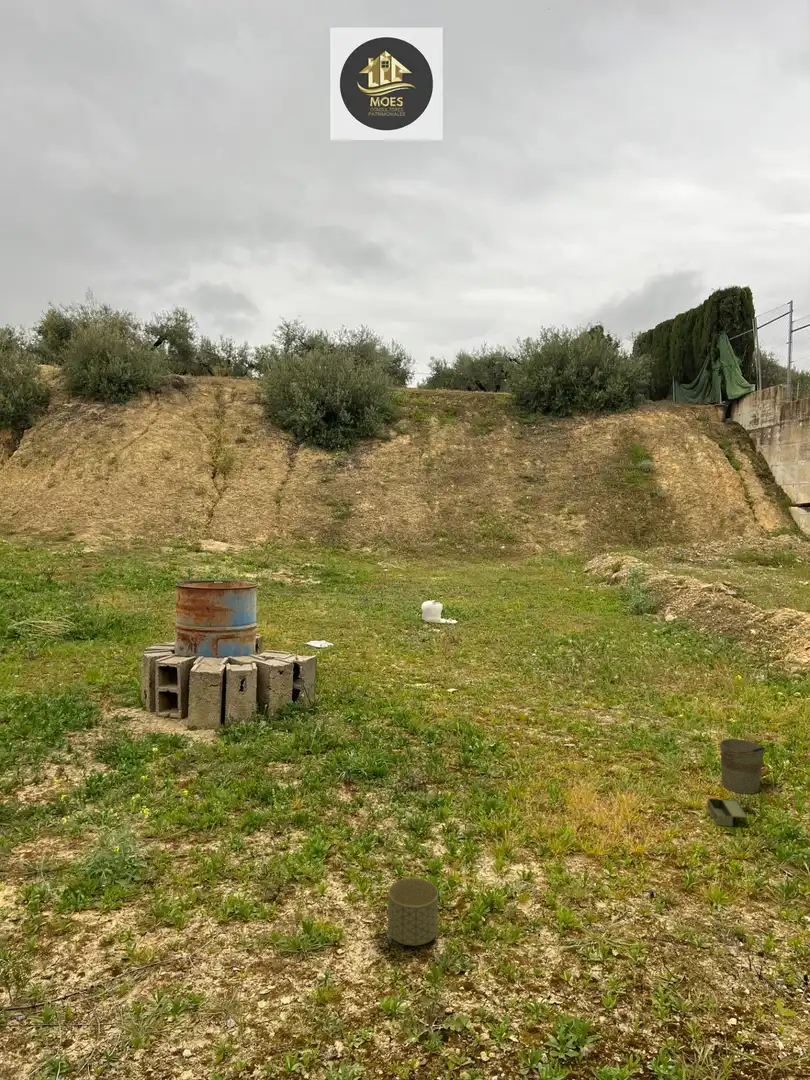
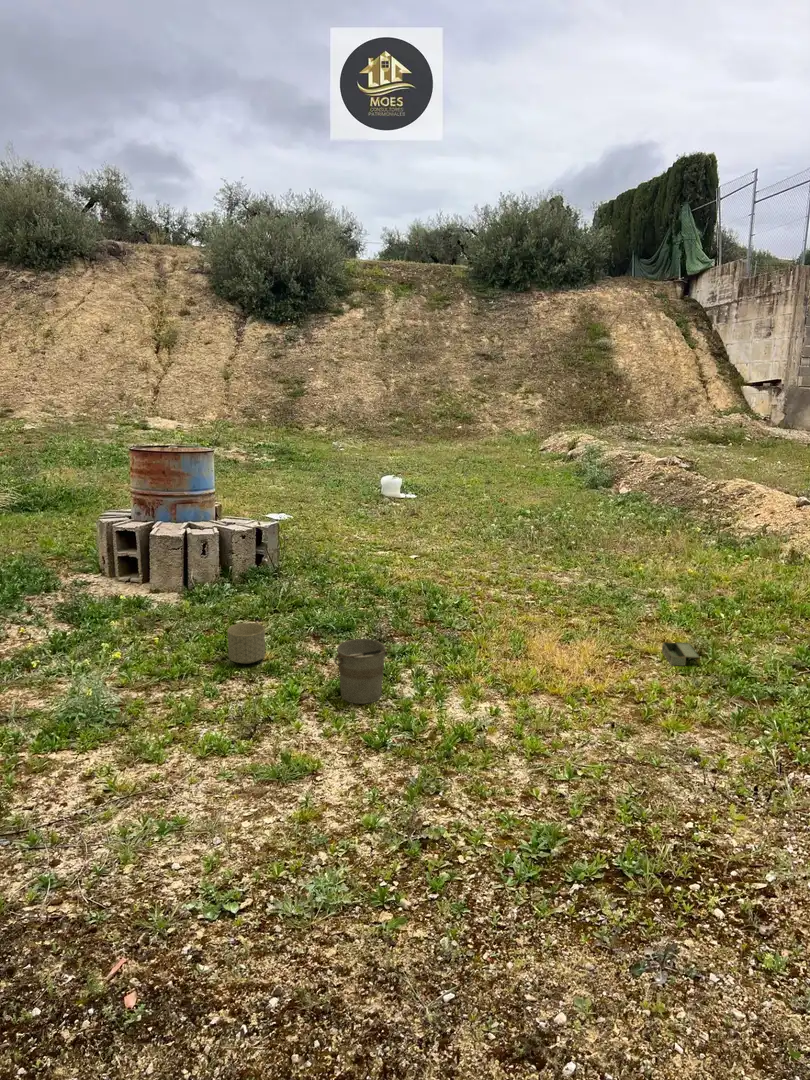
bucket: present [720,739,768,794] -> present [334,639,391,704]
planter: present [388,878,438,946] -> present [228,623,265,664]

